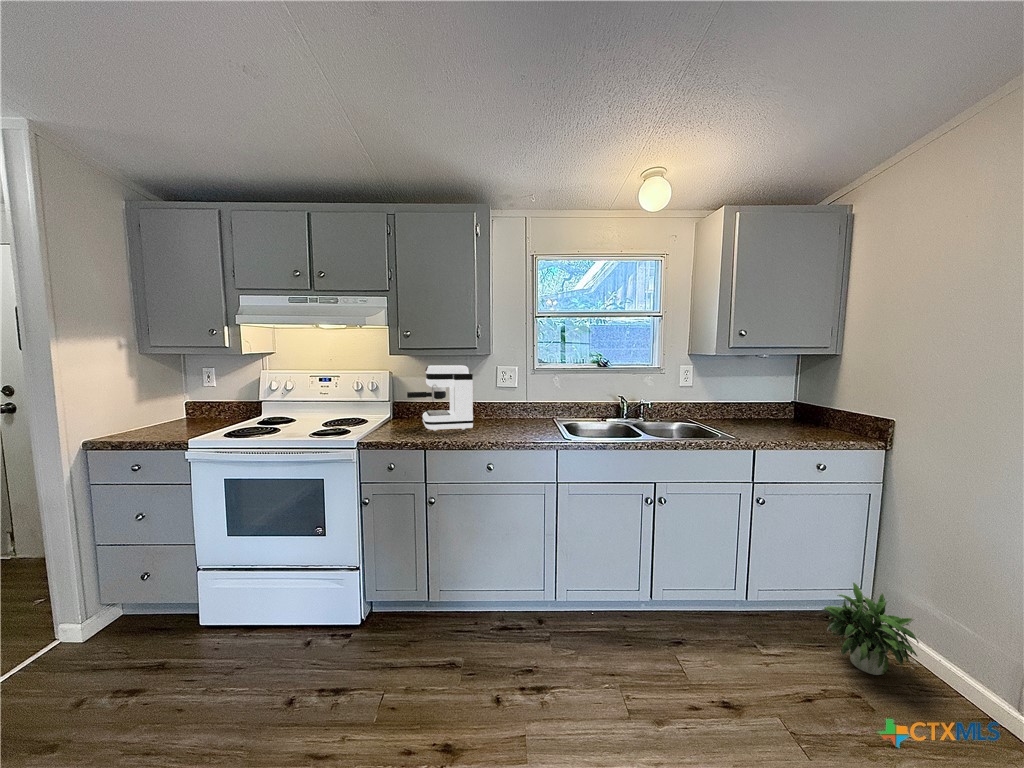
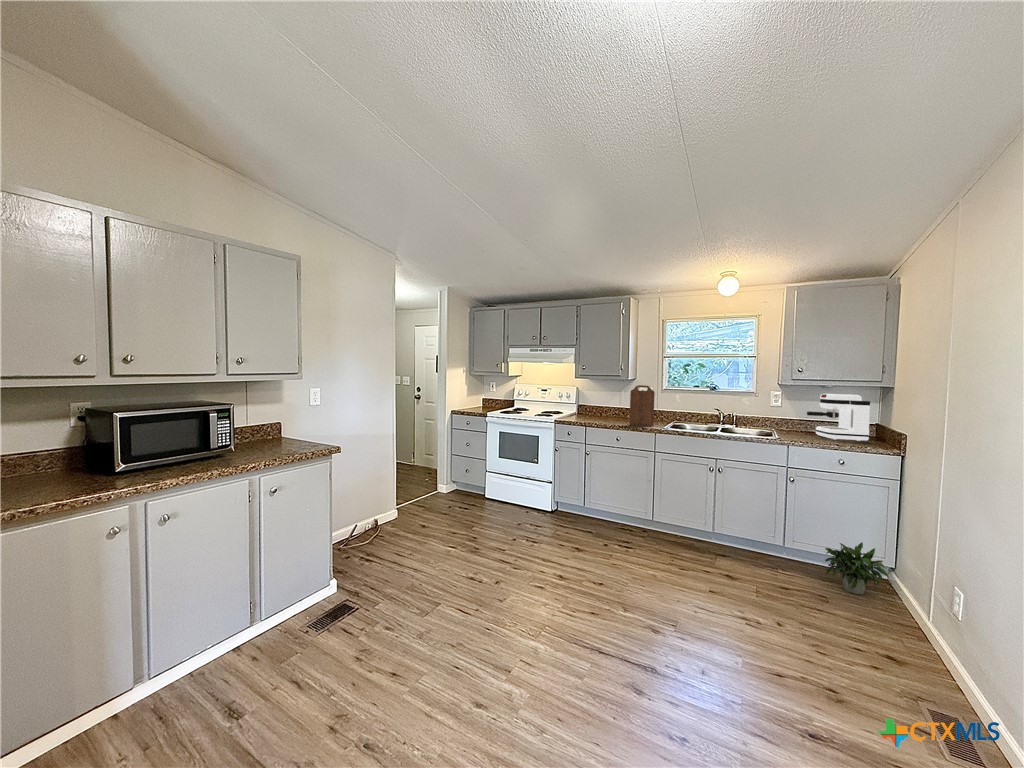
cutting board: none [501,364,540,437] -> present [629,385,655,426]
coffee maker: present [407,365,473,431] -> present [807,394,870,441]

